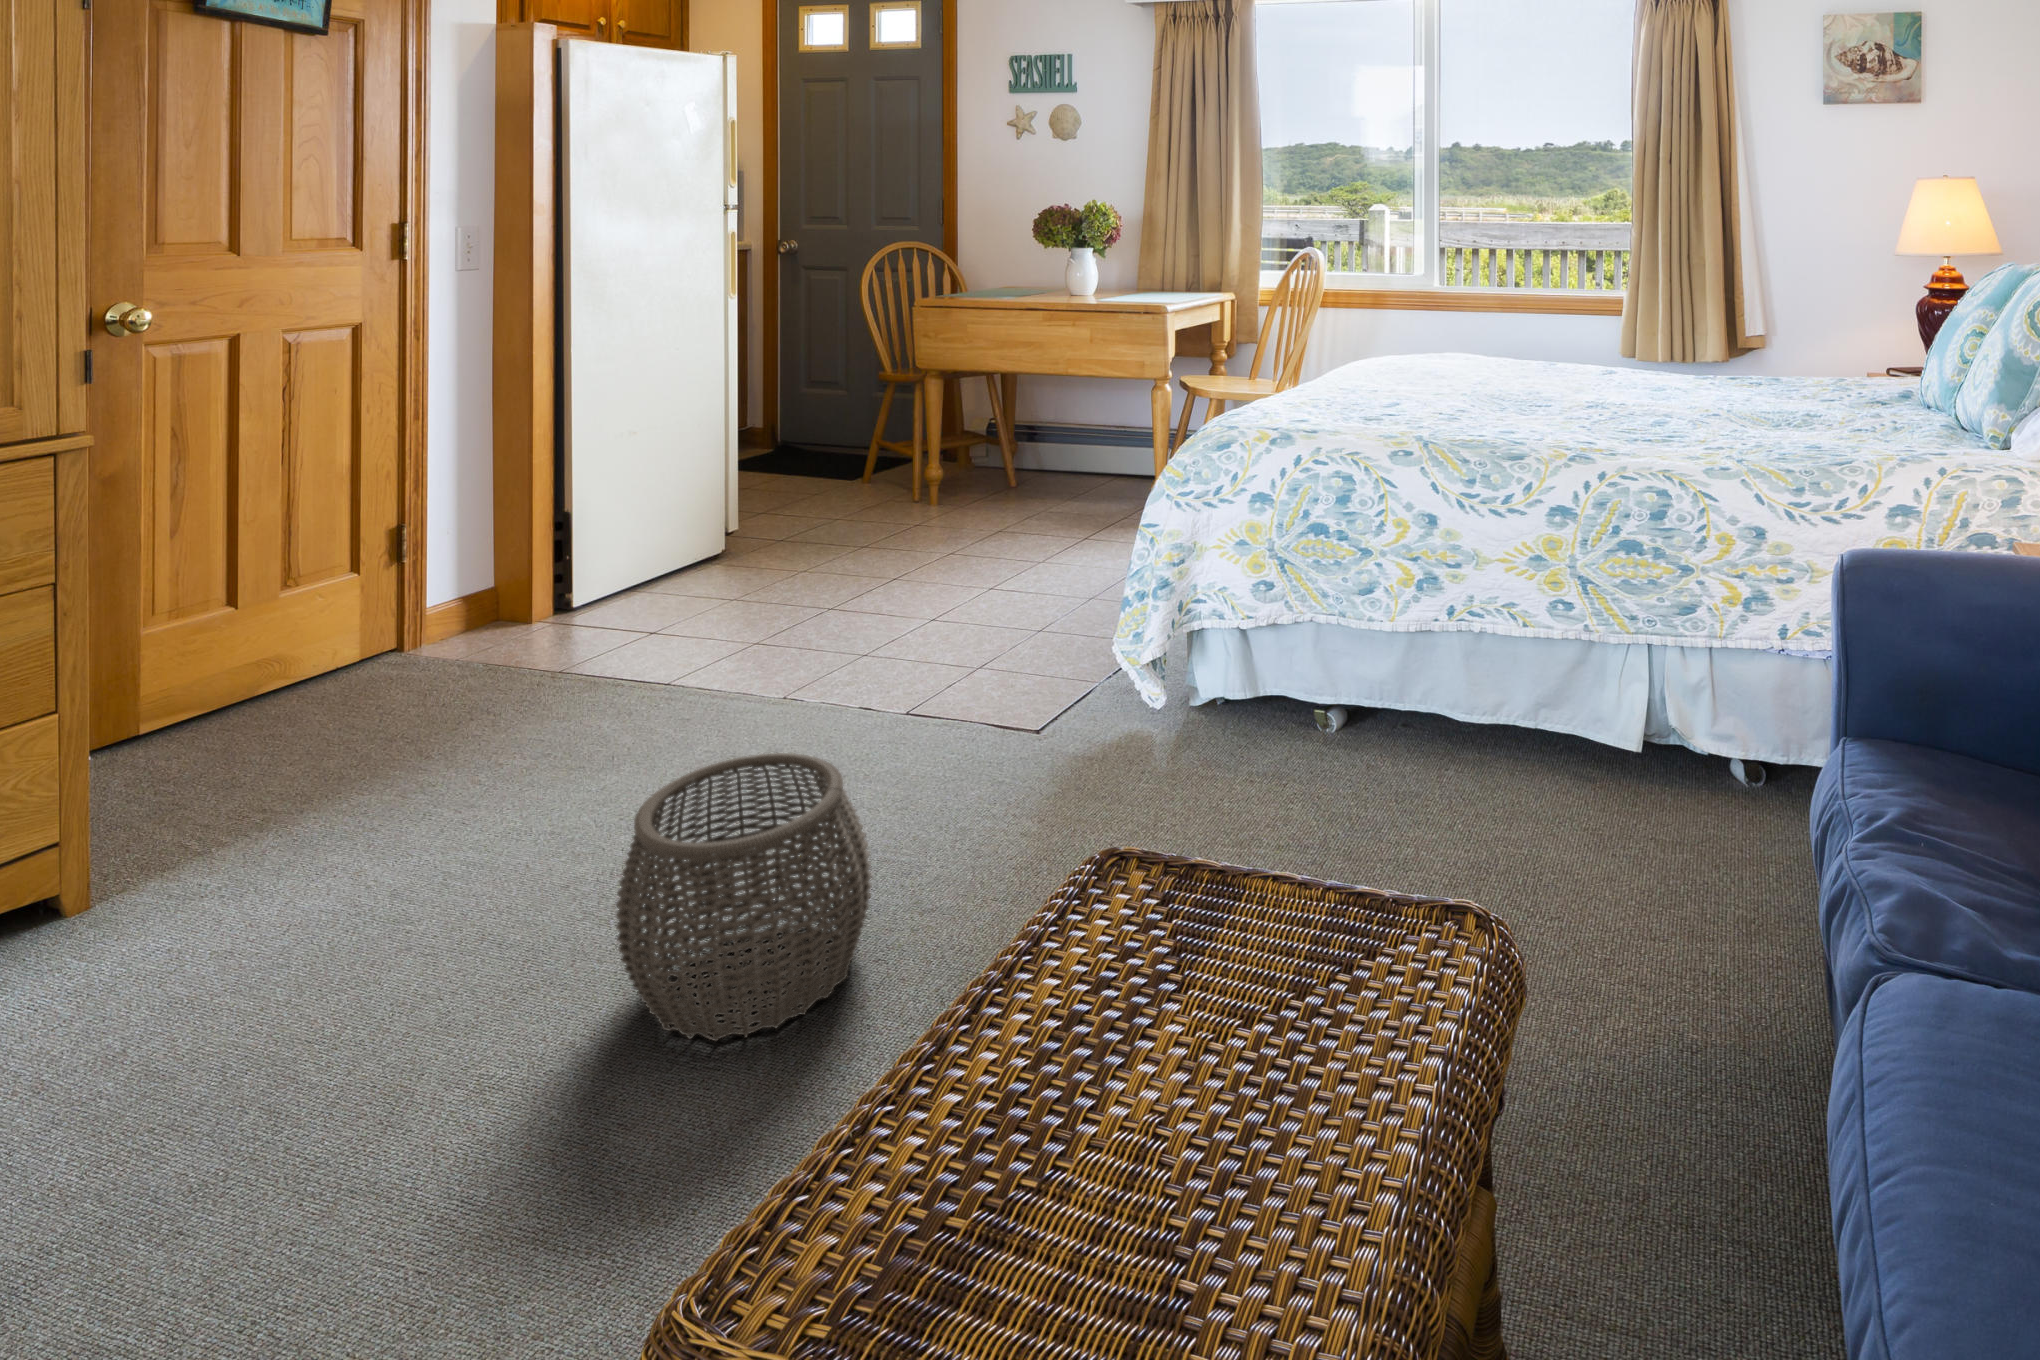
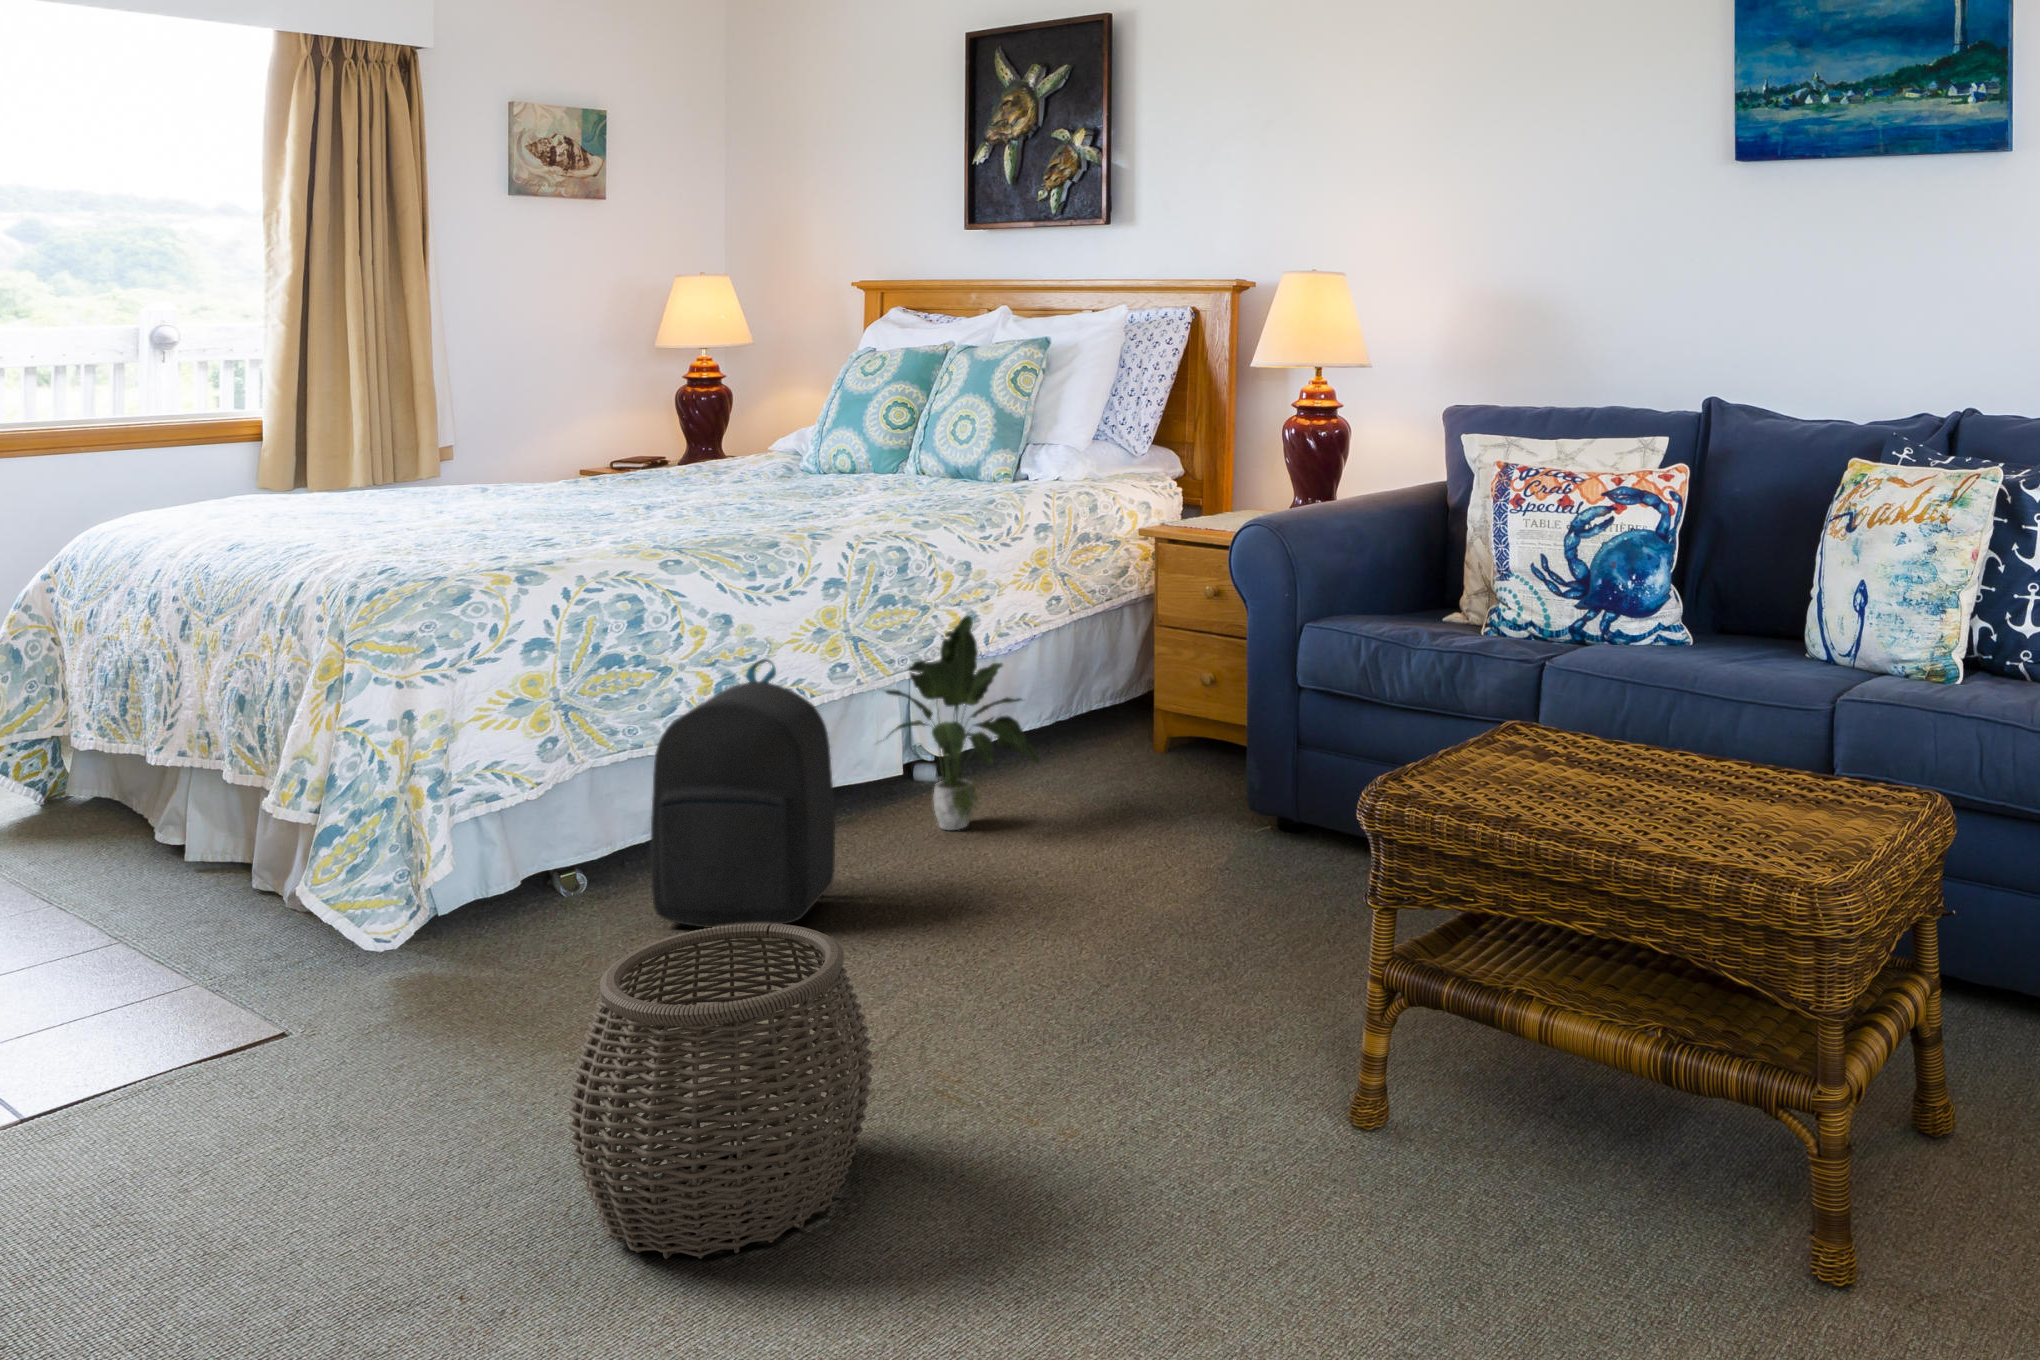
backpack: none [1240,567,1374,816] -> present [651,659,835,927]
potted plant: none [1512,591,1682,826] -> present [885,616,1039,830]

